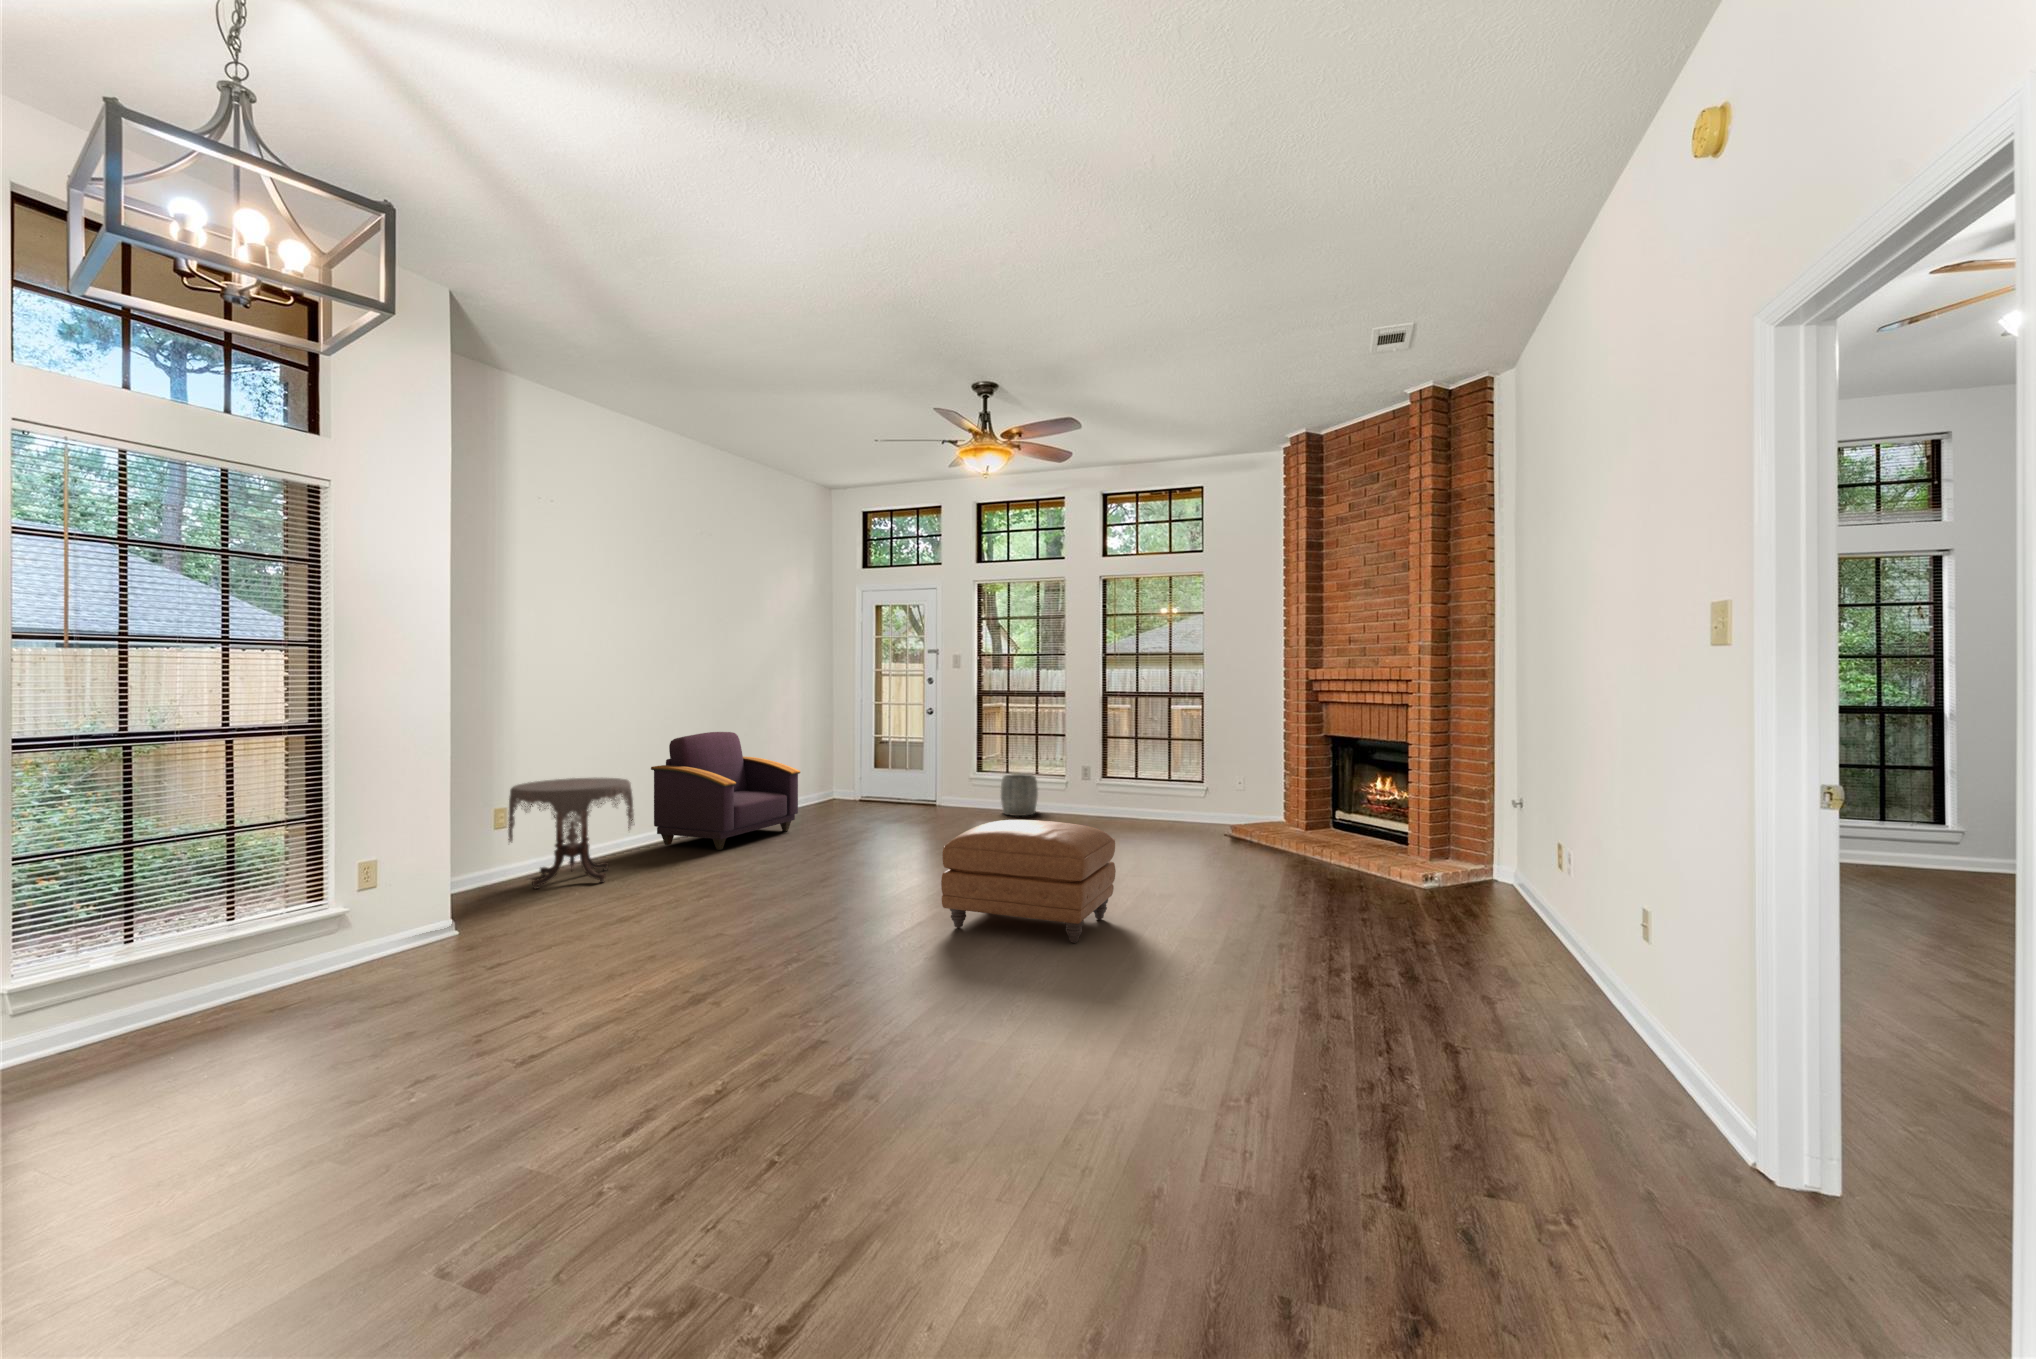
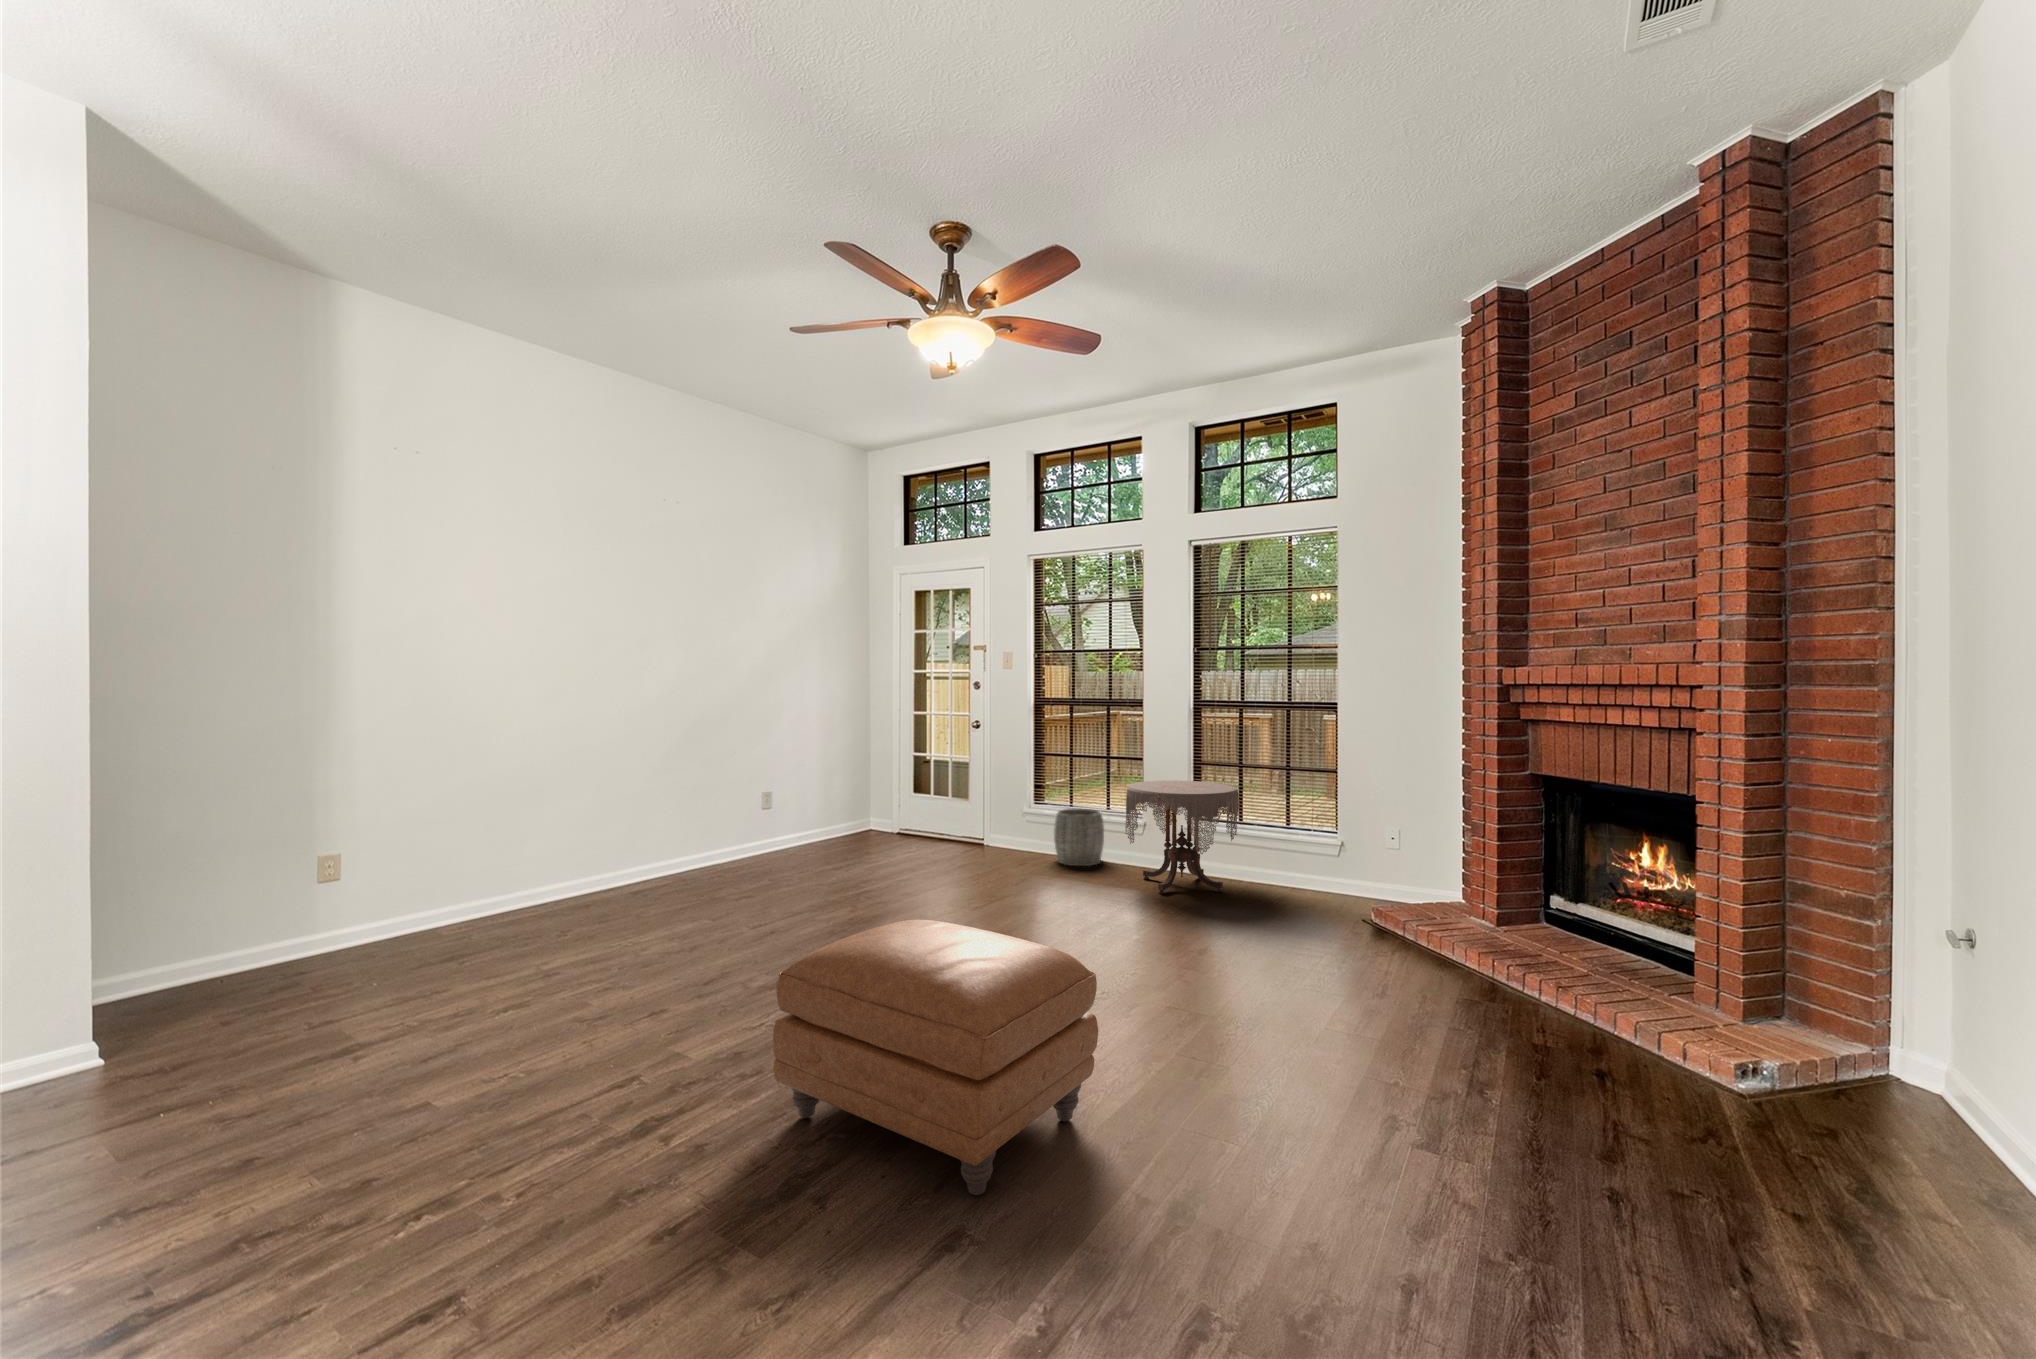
armchair: present [651,732,800,850] -> none [581,746,781,904]
side table: present [508,778,634,889] -> present [1125,780,1239,893]

